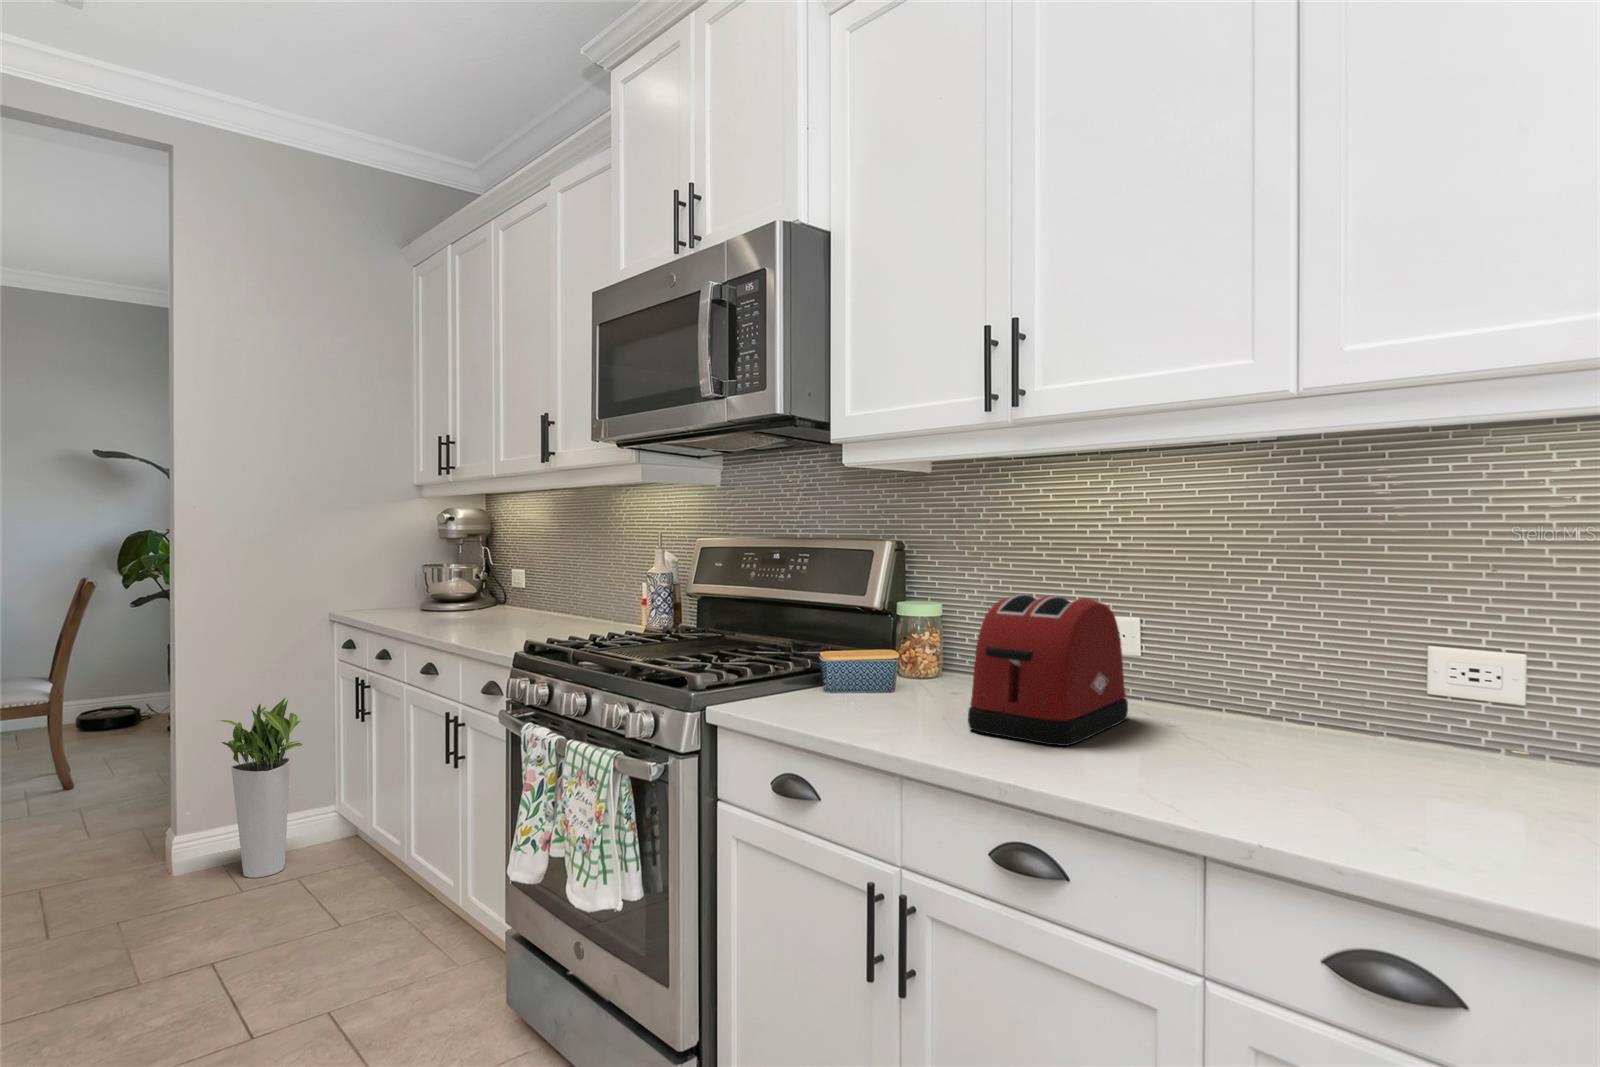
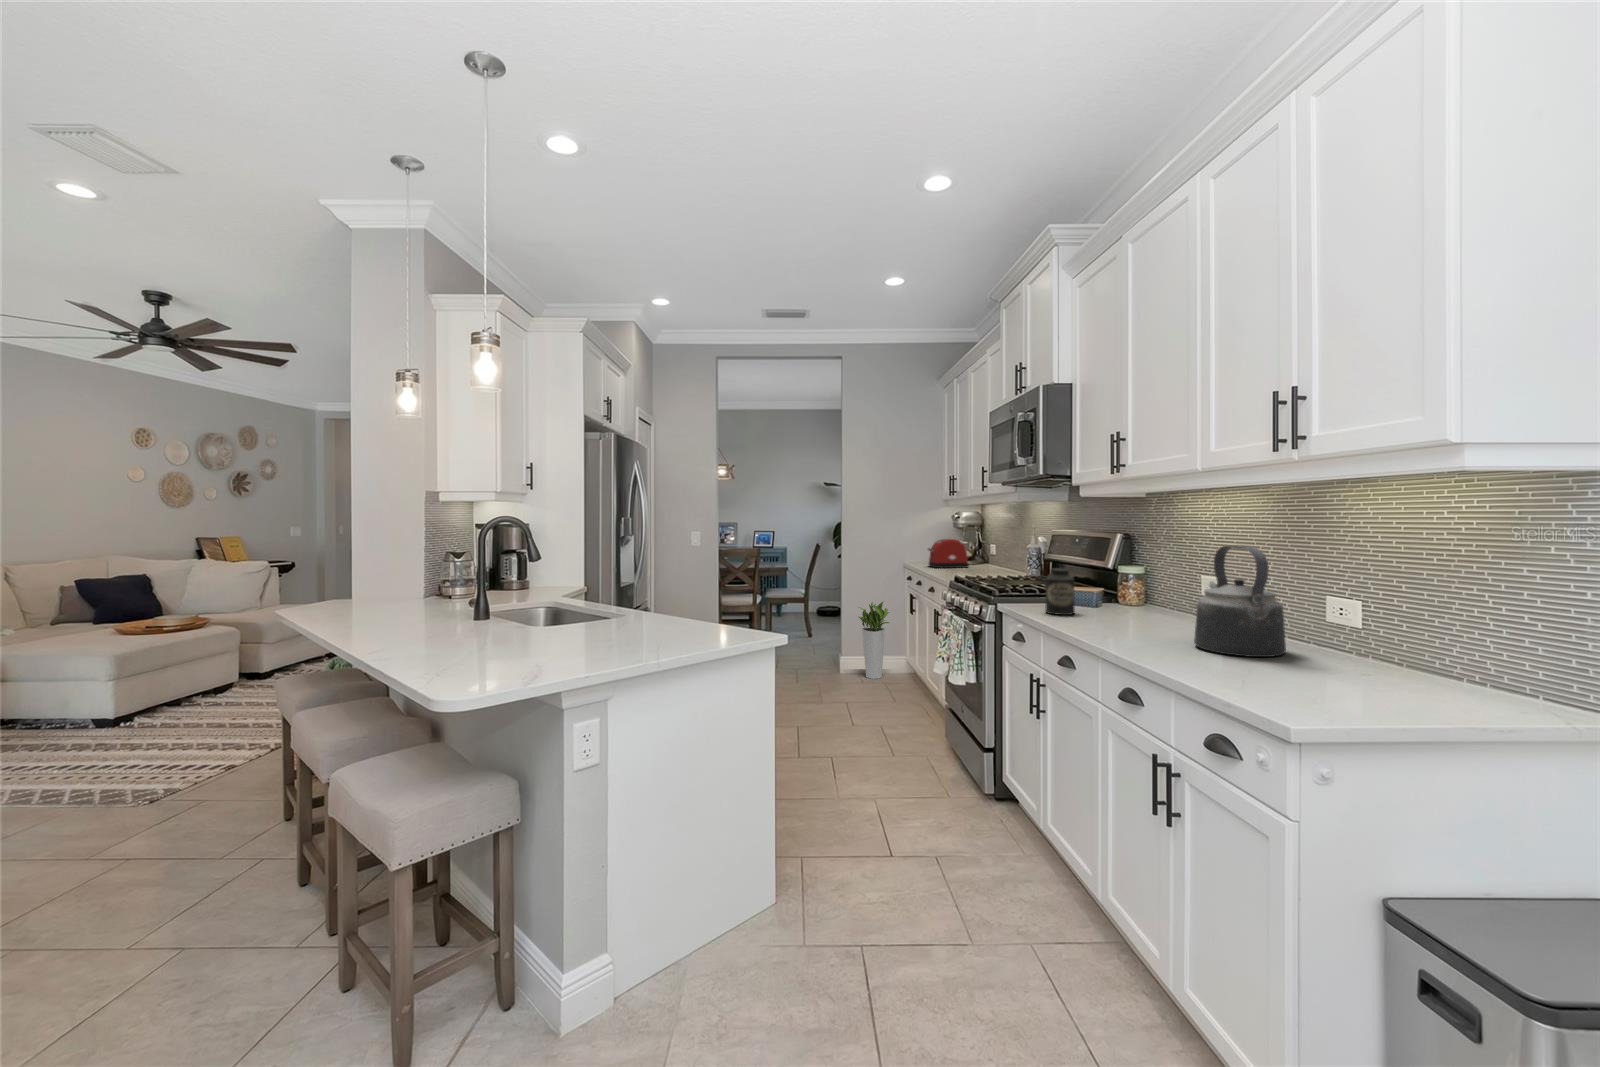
kettle: none [1265,557,1501,800] -> present [1194,546,1286,657]
toaster: present [968,594,1128,746] -> present [928,538,968,568]
canister: none [846,617,906,724] -> present [1045,568,1075,615]

